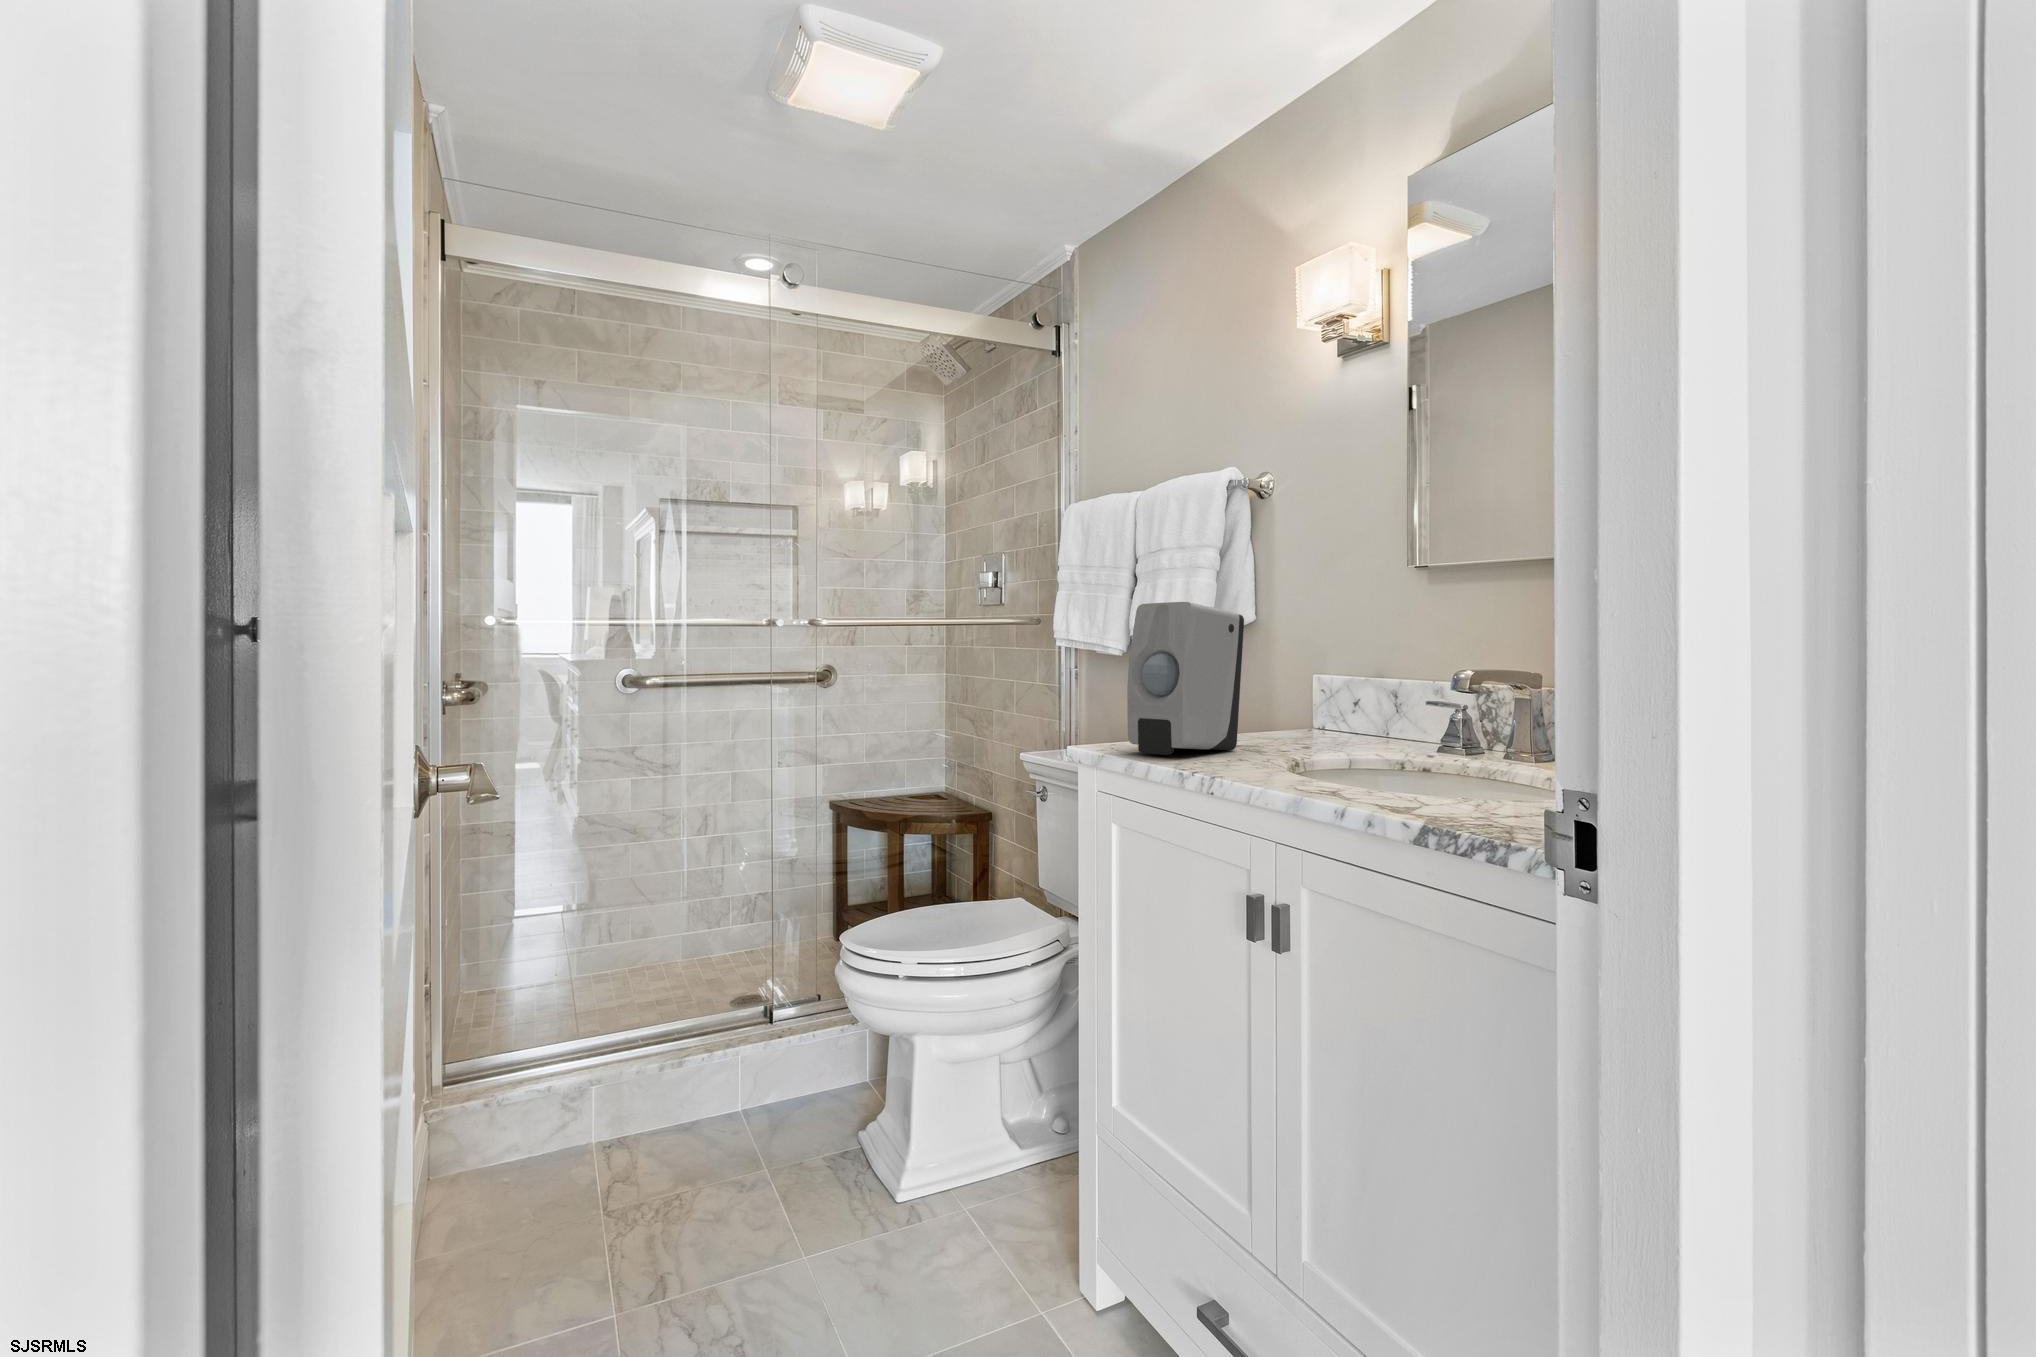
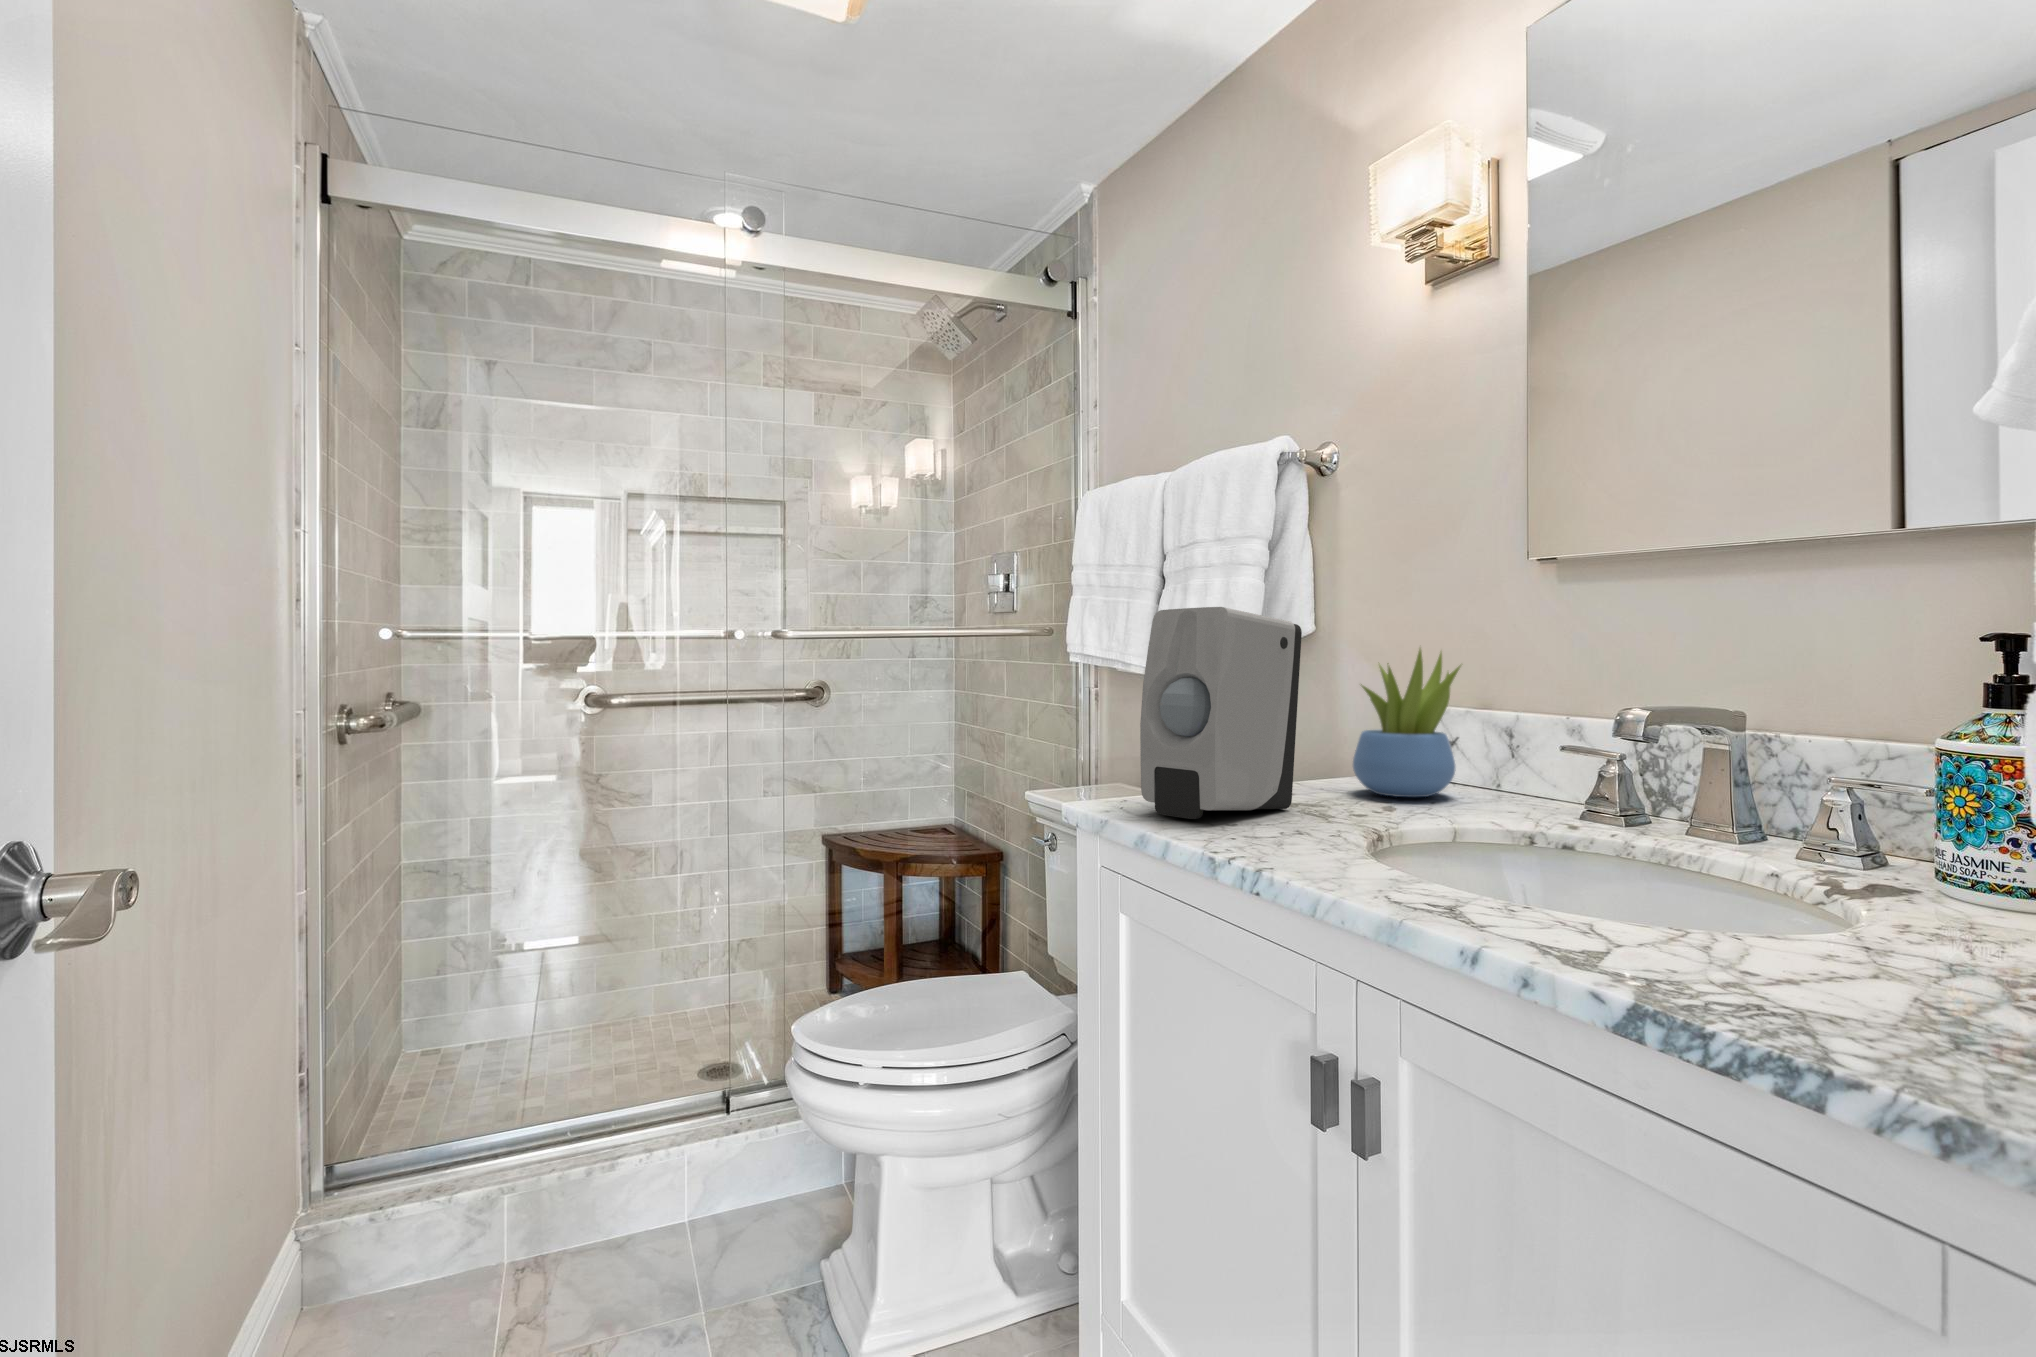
succulent plant: none [1282,631,1360,743] -> present [1353,649,1461,797]

